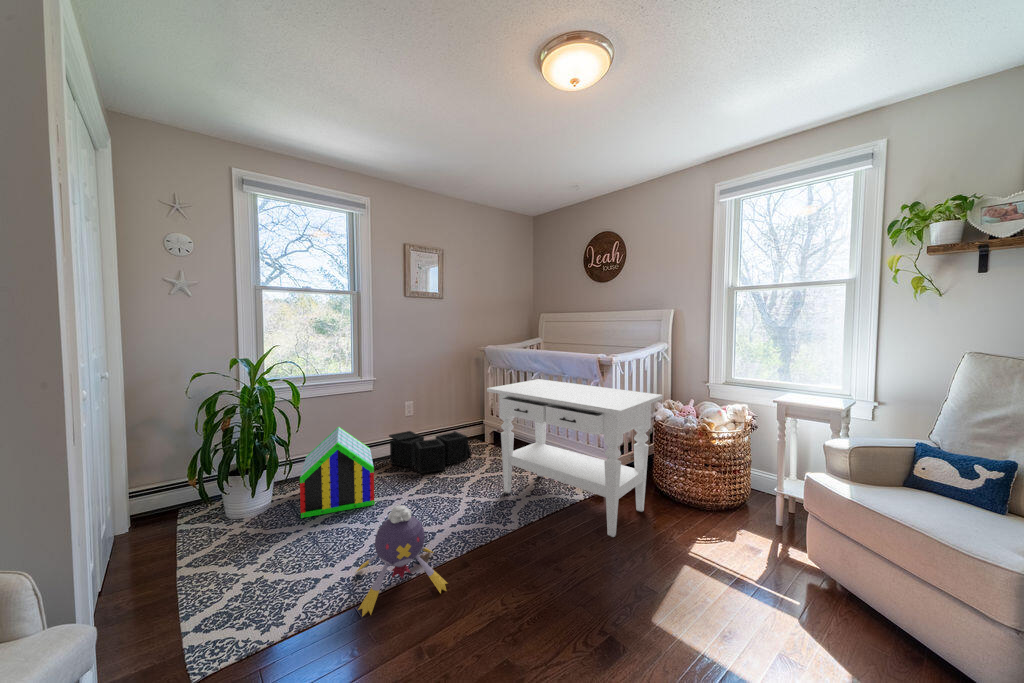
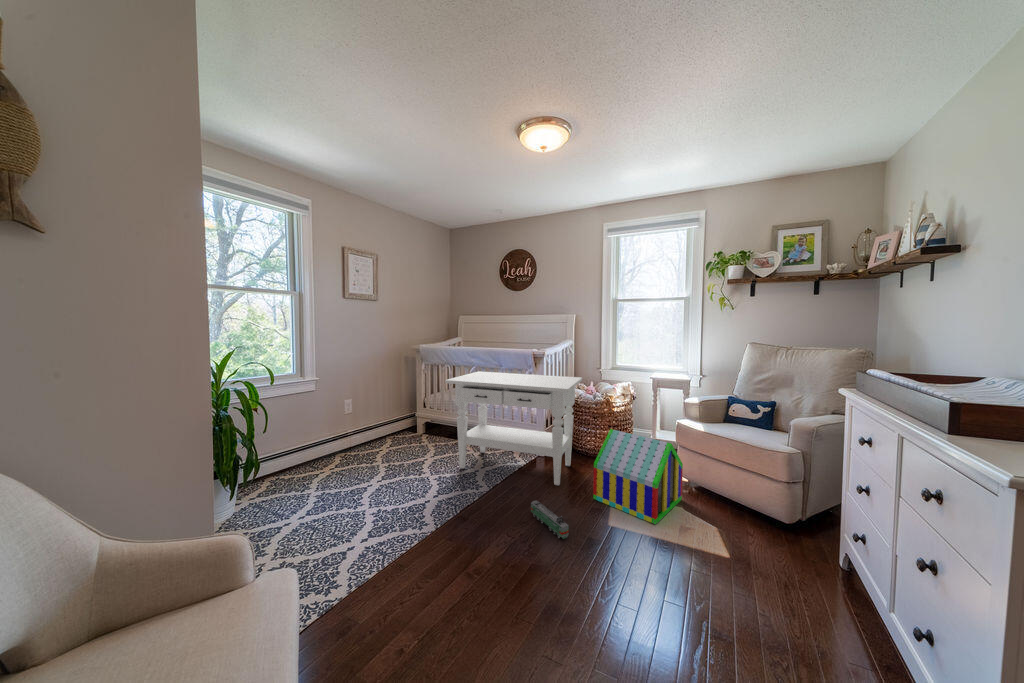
toy house: present [300,427,374,518] -> present [593,429,683,524]
storage bin: present [389,431,471,474] -> none [331,424,414,465]
plush toy: present [356,505,448,616] -> none [363,482,454,580]
toy train: none [557,554,590,618] -> present [531,501,569,539]

